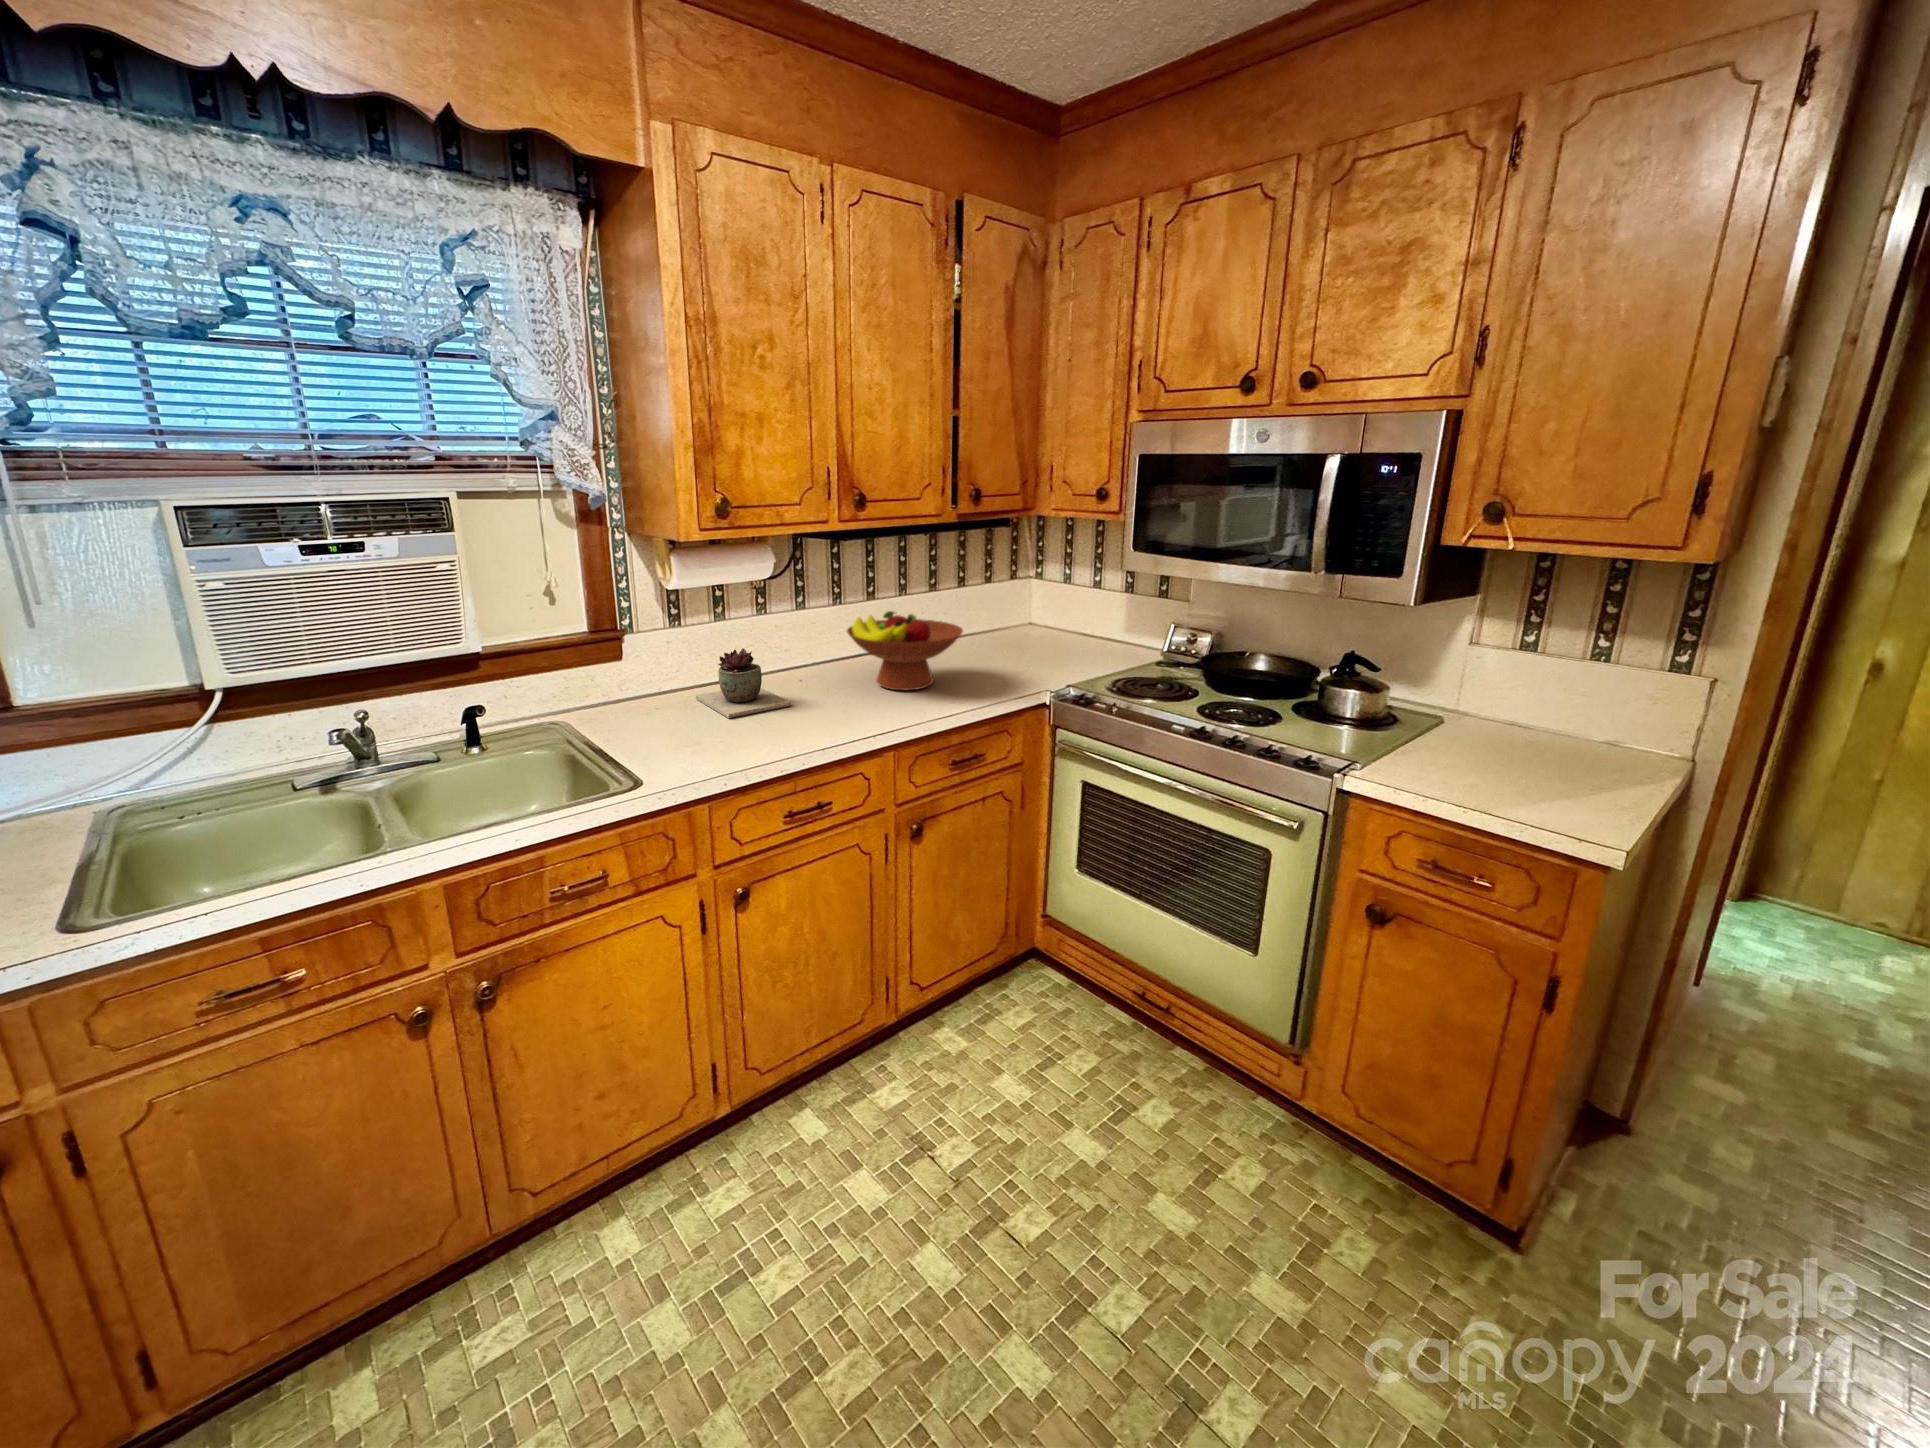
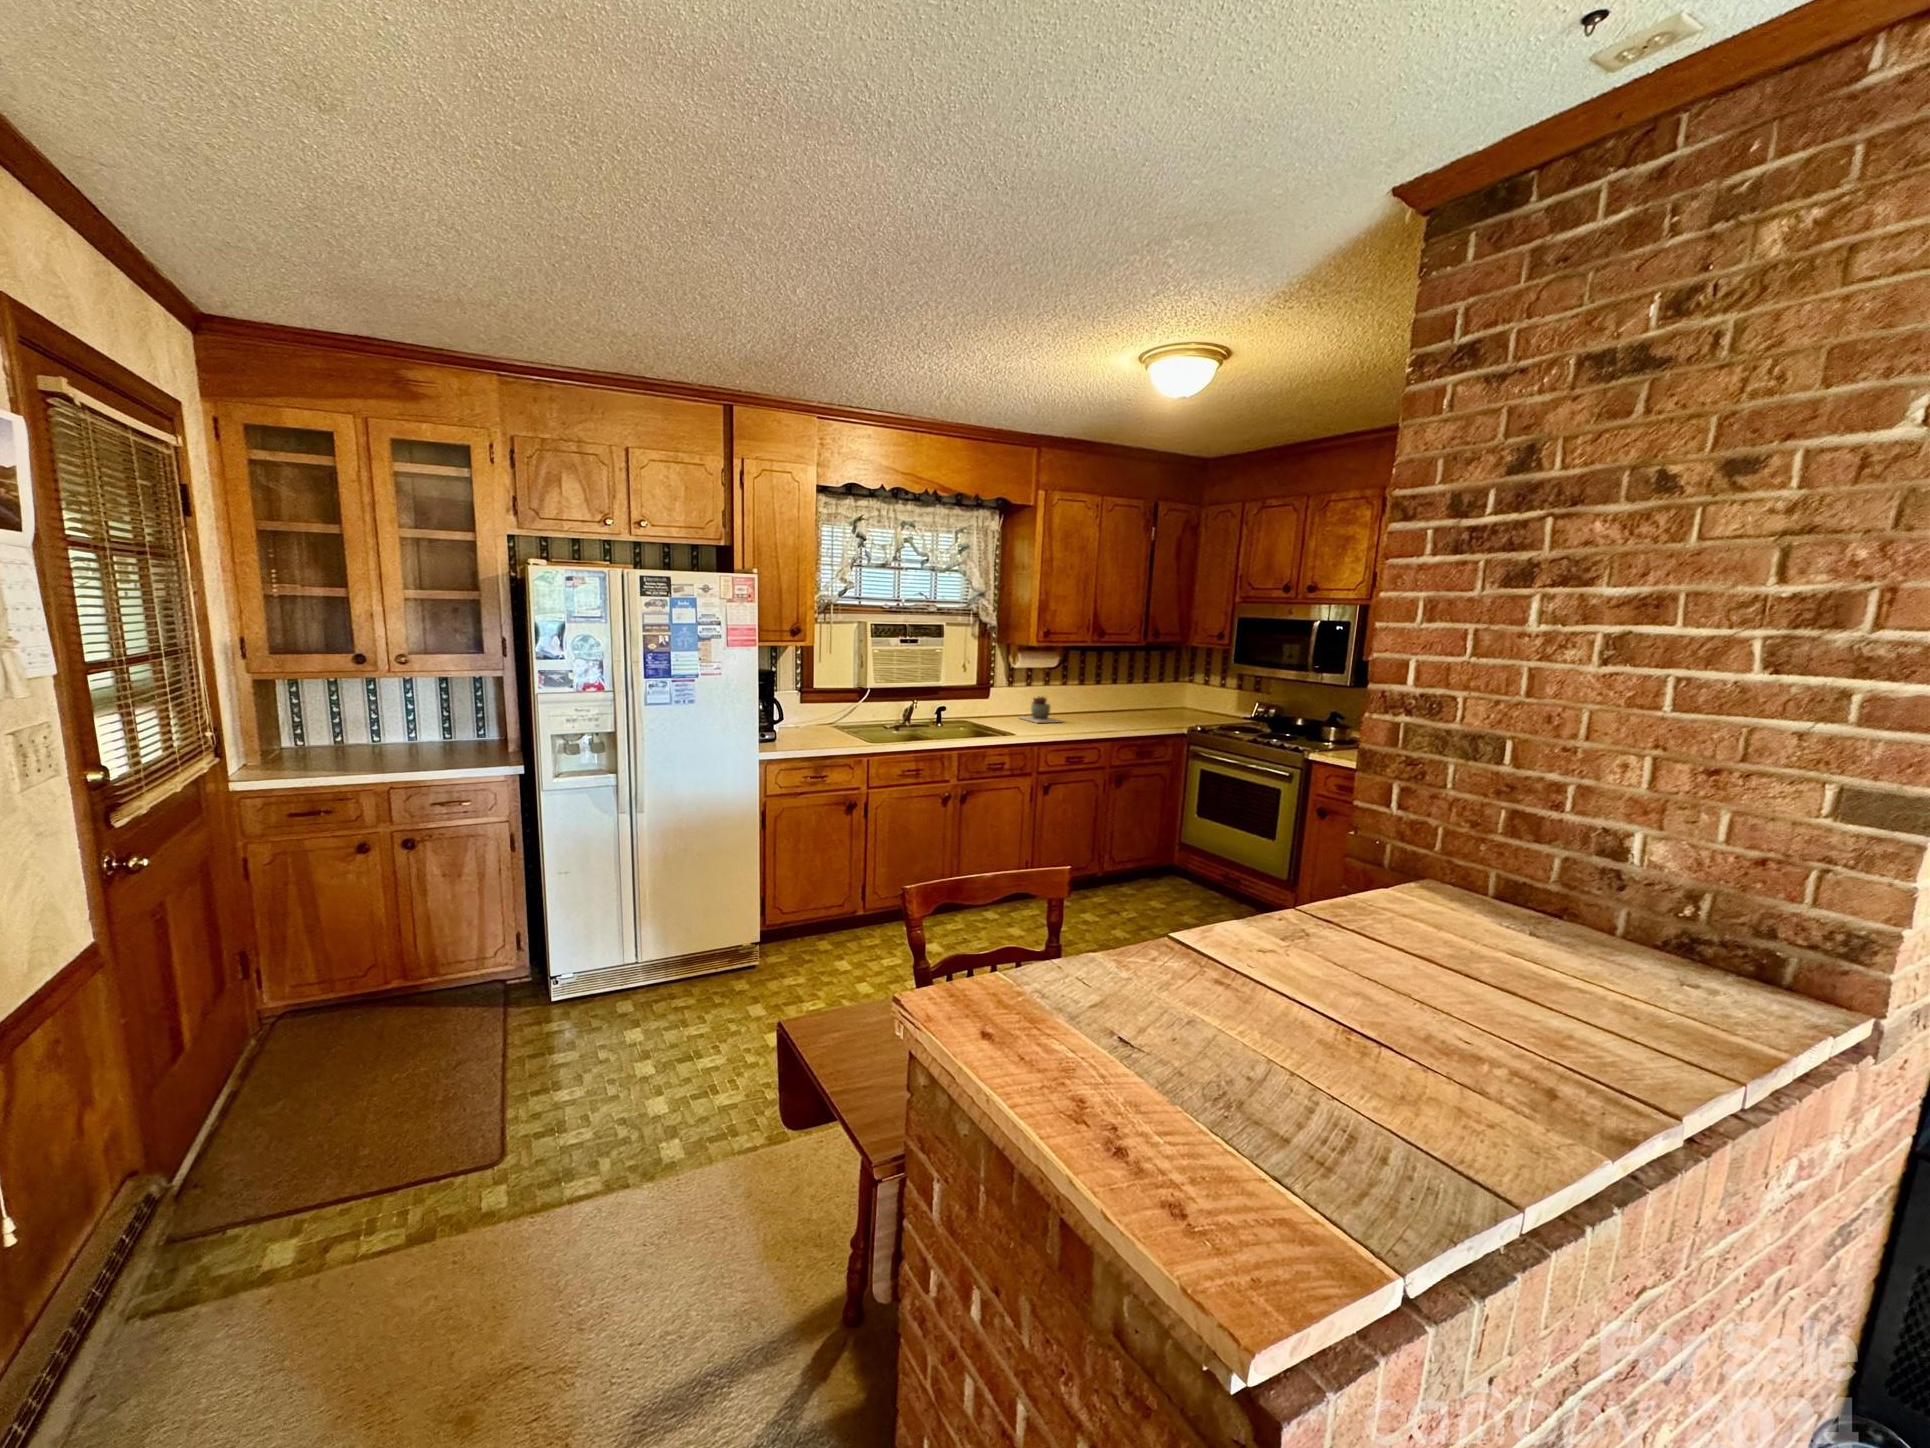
fruit bowl: present [847,611,963,690] -> none [1088,685,1146,722]

